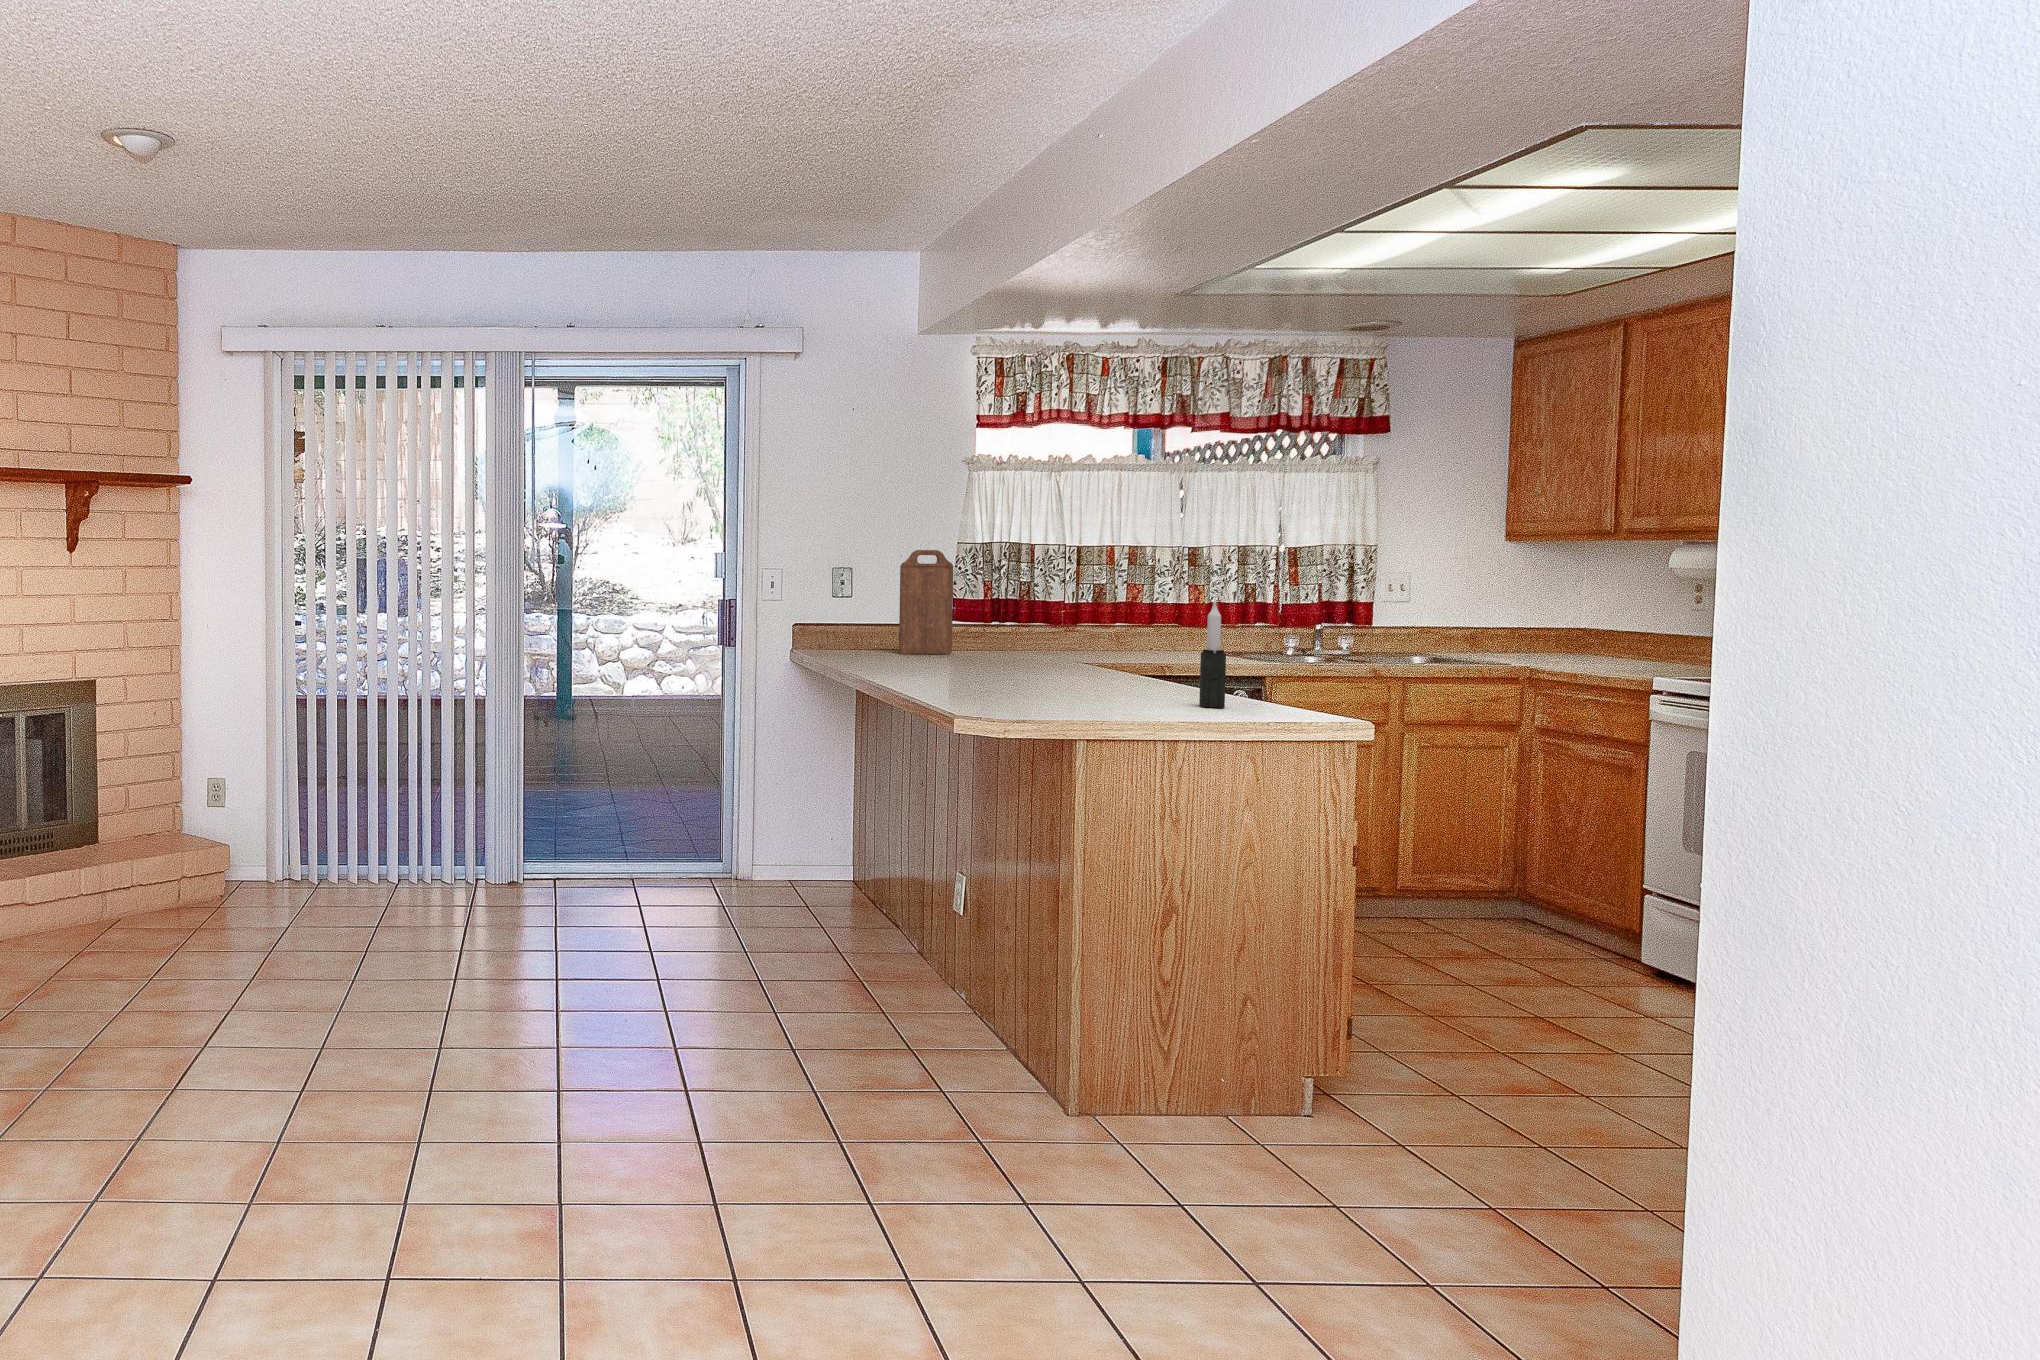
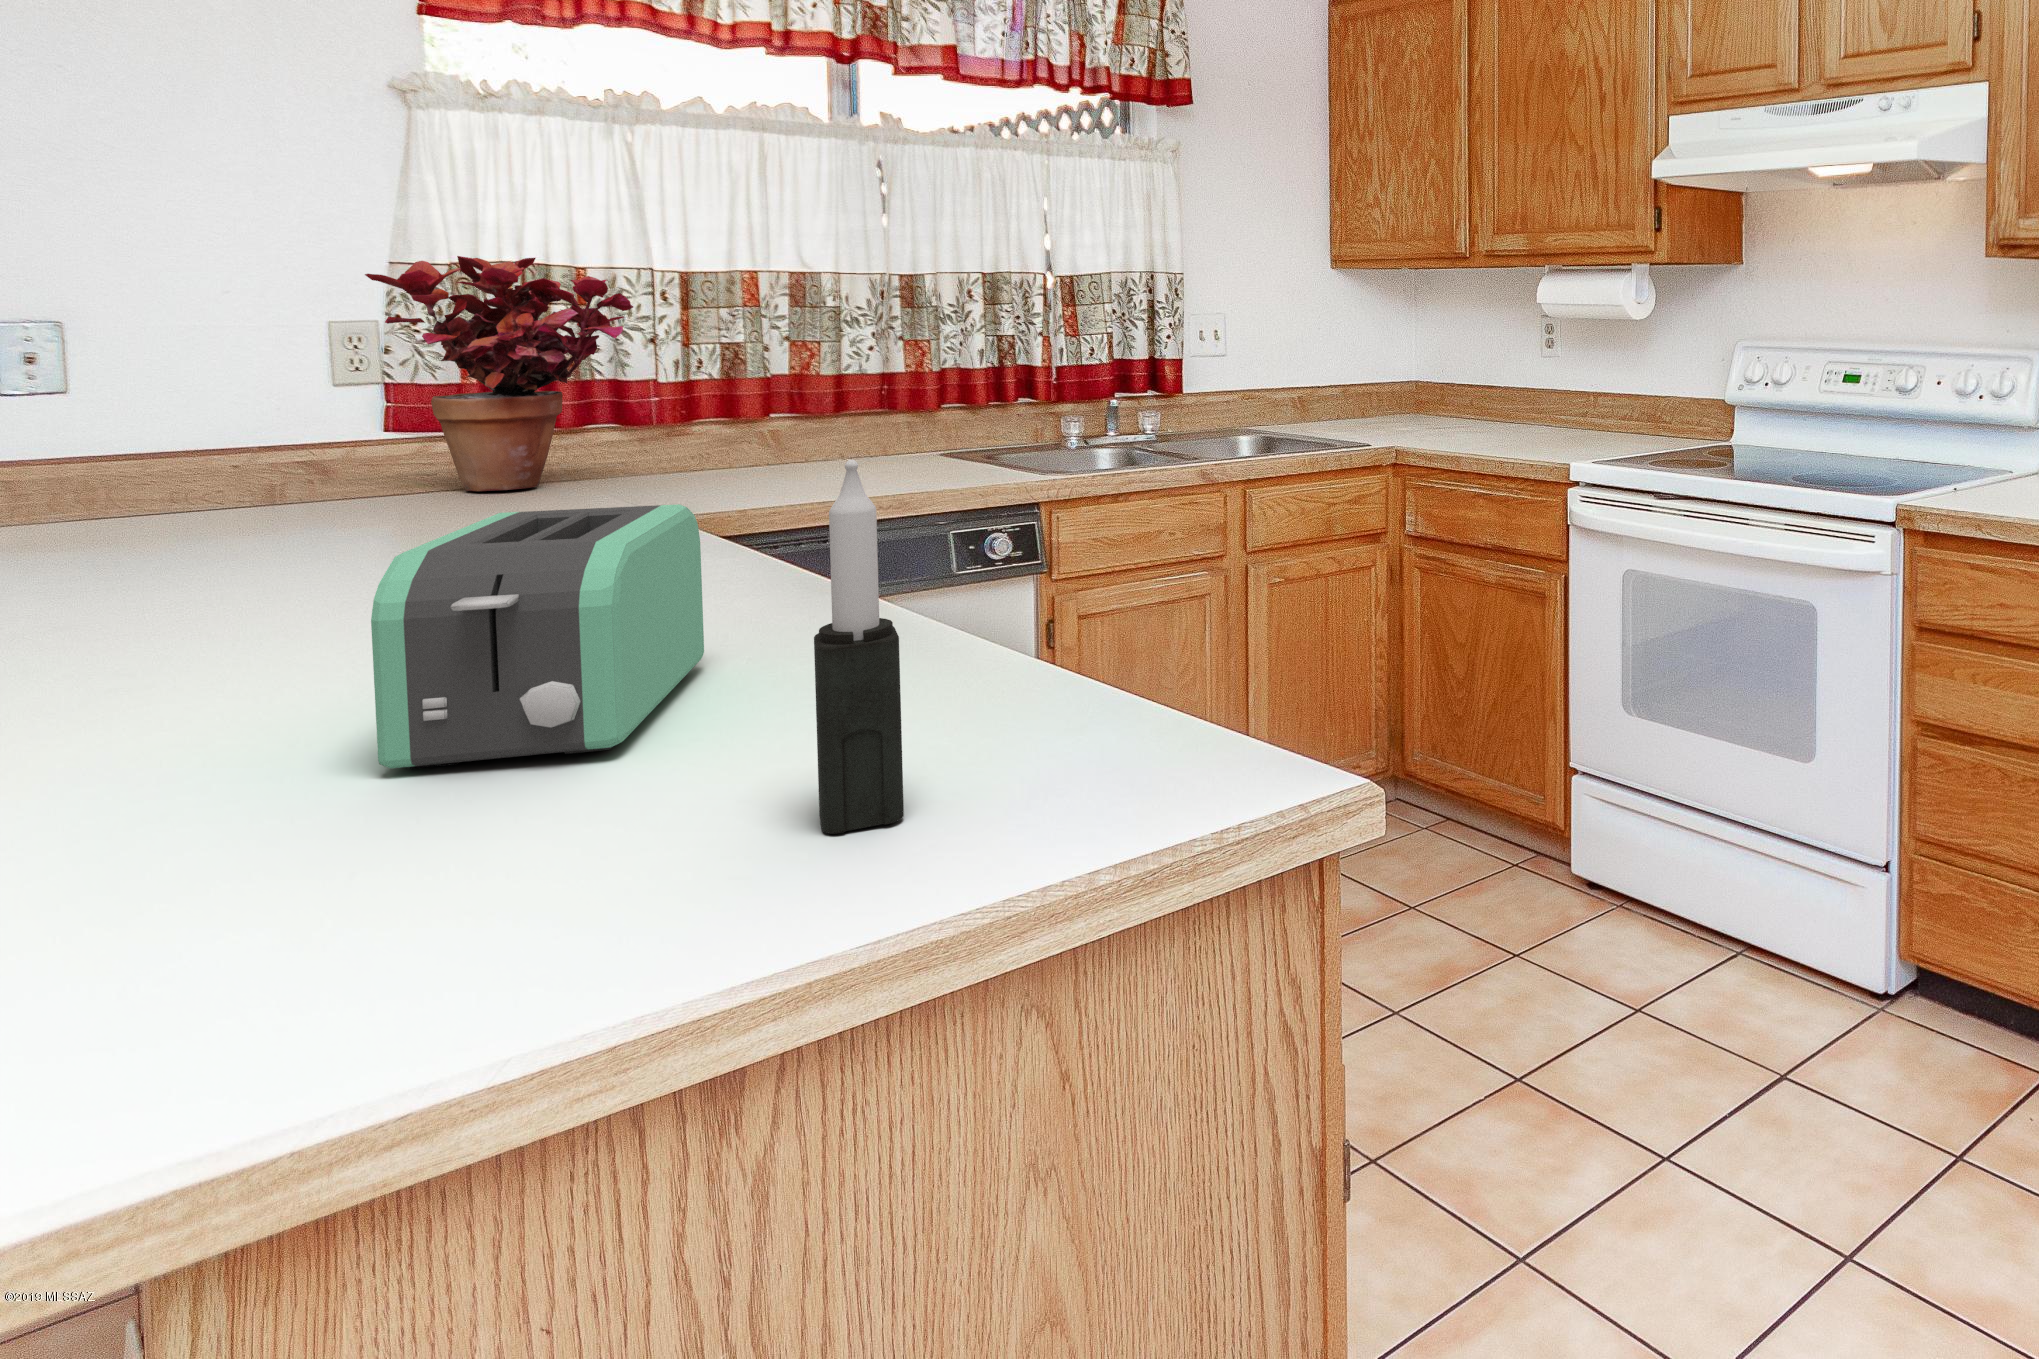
potted plant: none [957,539,1062,651] -> present [365,256,633,491]
cutting board: present [899,550,953,654] -> none [114,279,324,548]
toaster: none [1070,626,1144,694] -> present [371,504,704,769]

